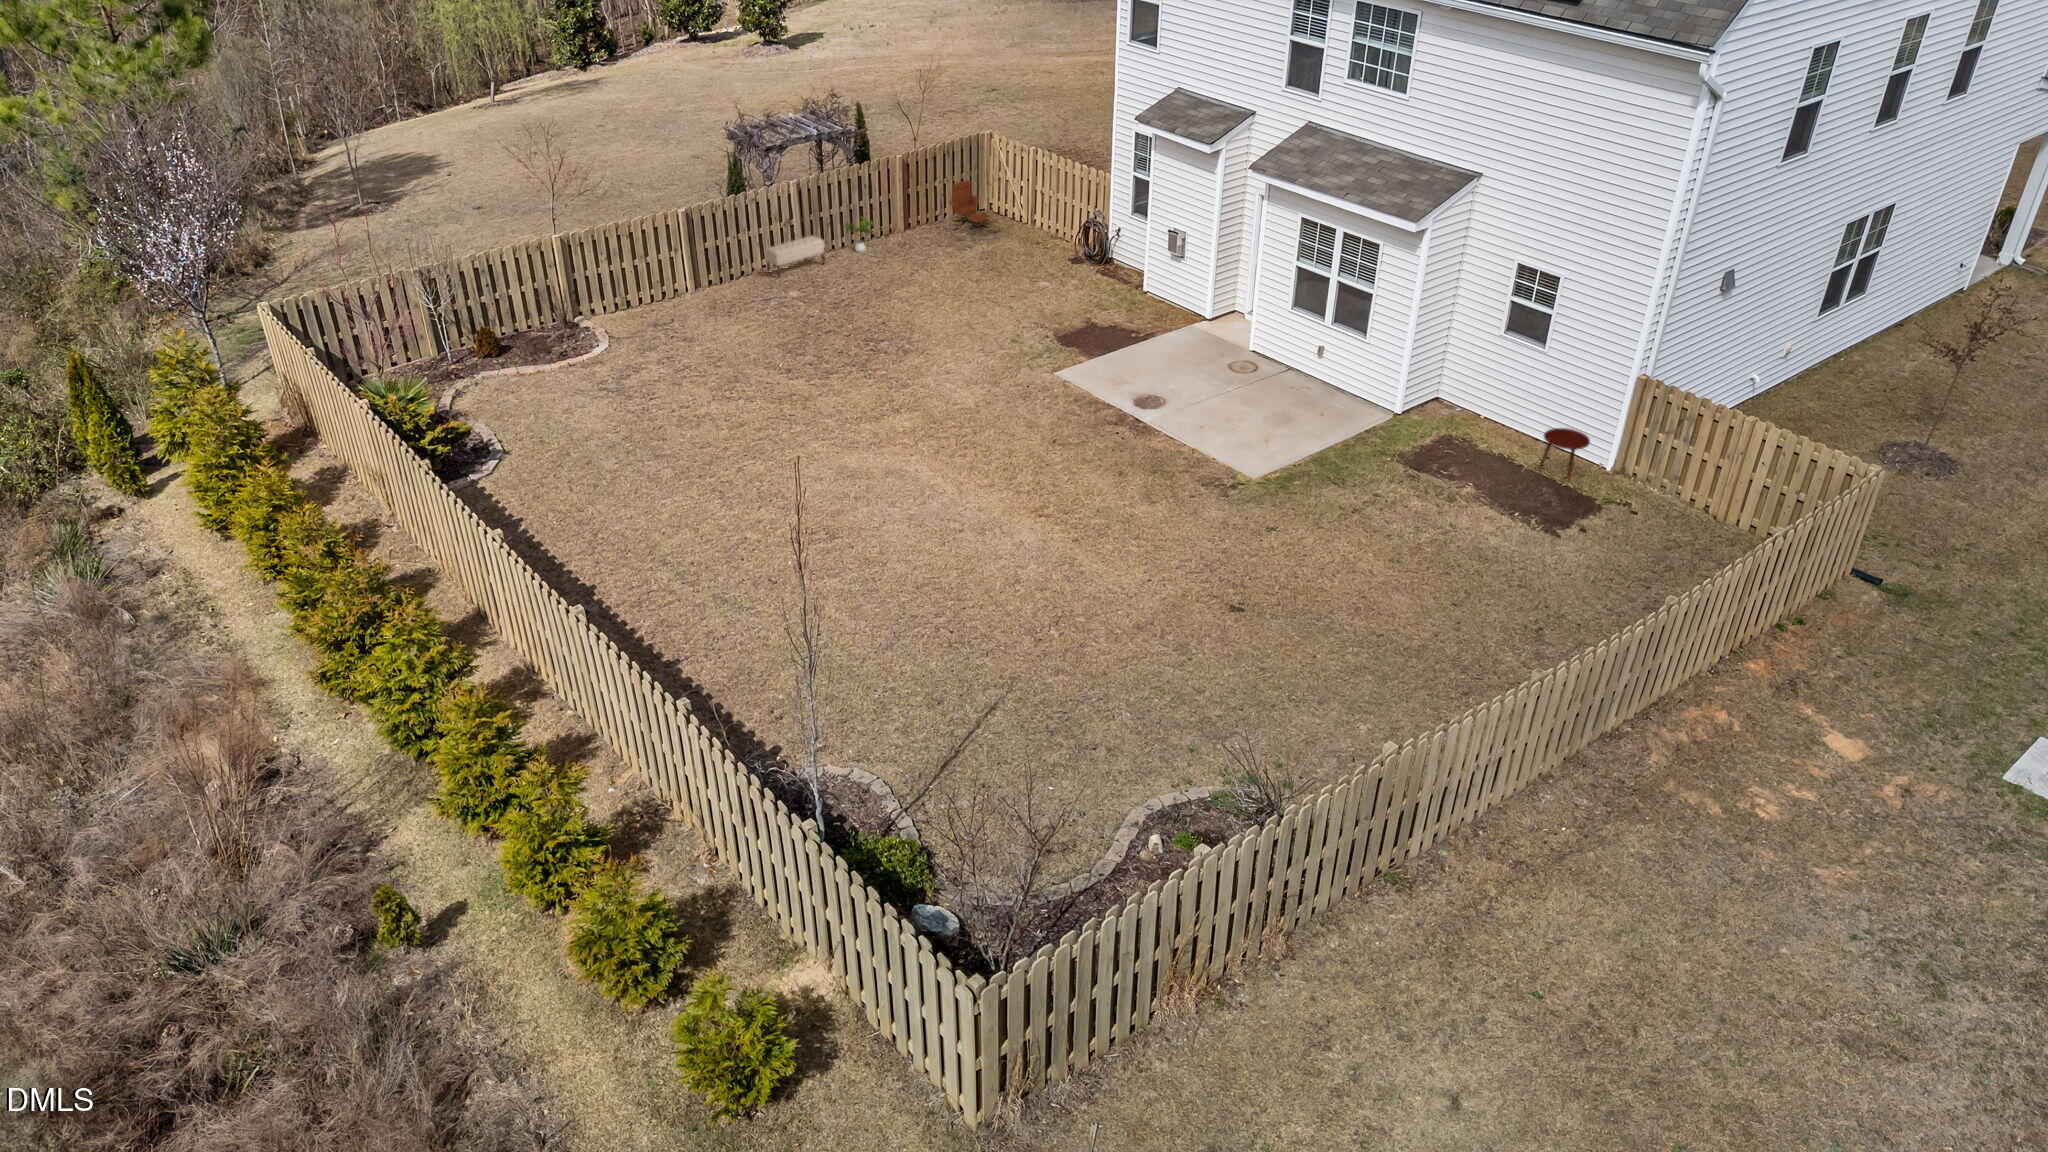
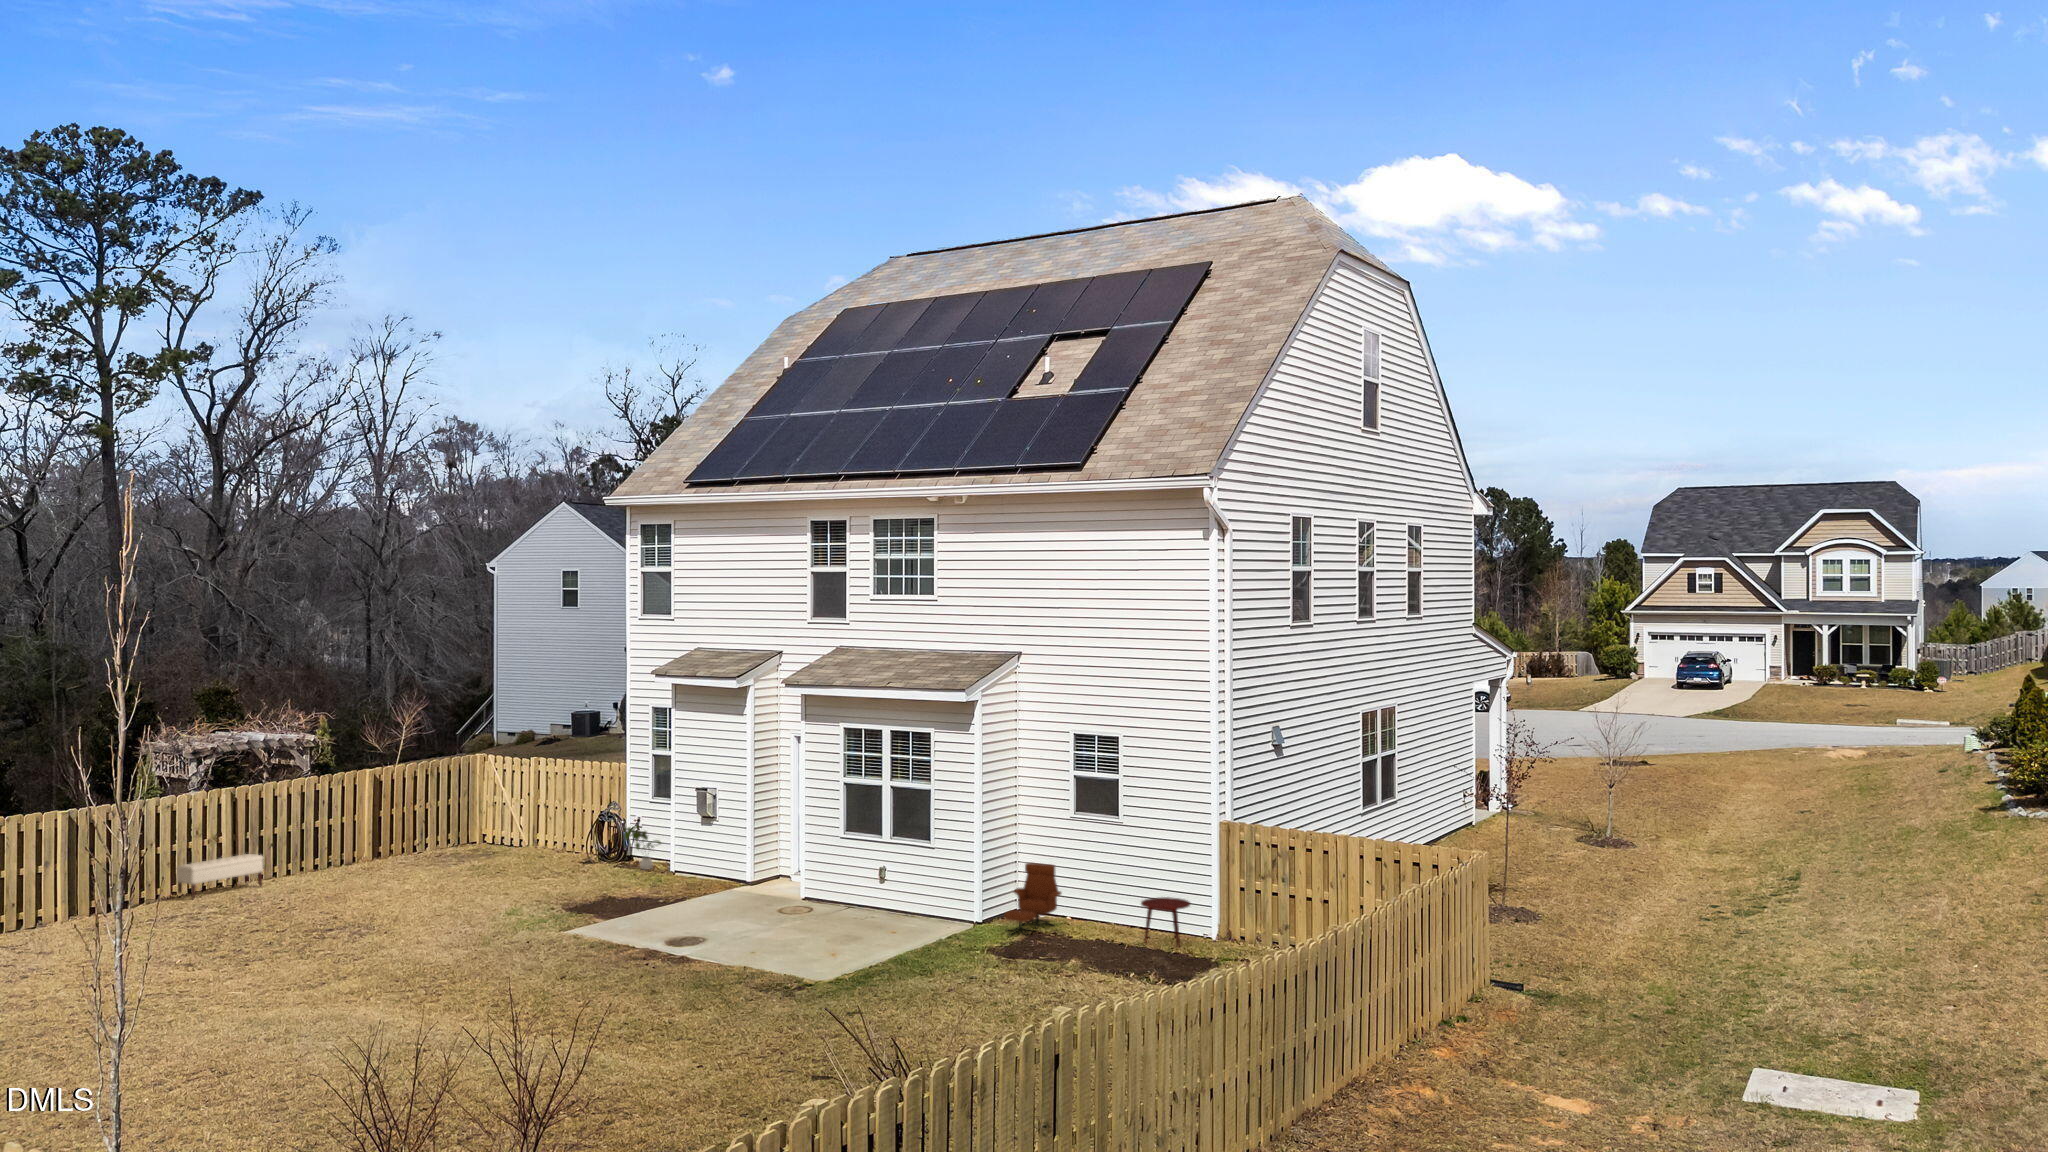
lounge chair: present [950,180,988,229] -> present [1004,863,1061,935]
house plant: present [843,216,874,252] -> present [624,826,661,870]

